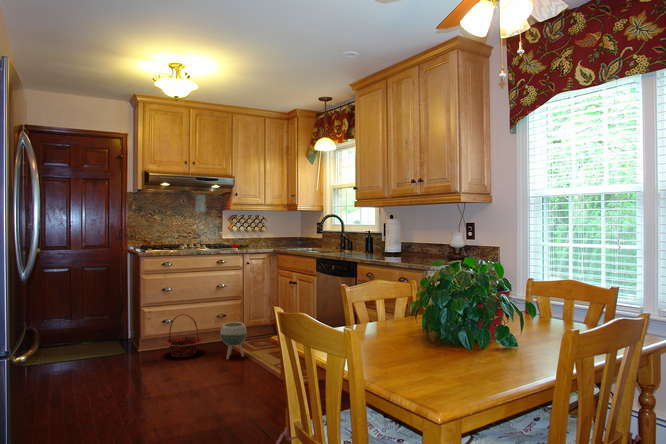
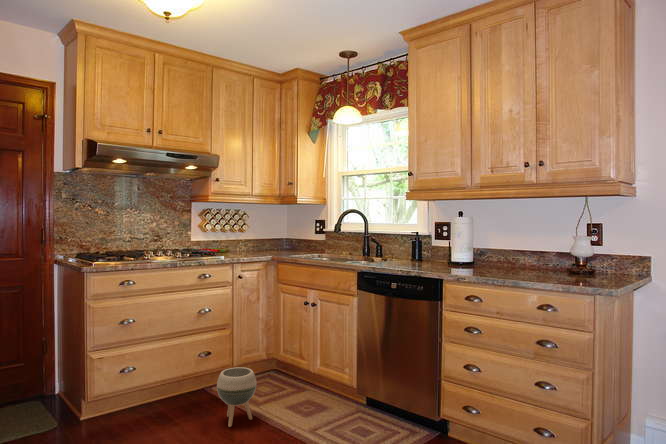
basket: present [163,314,204,357] -> none [121,359,187,428]

